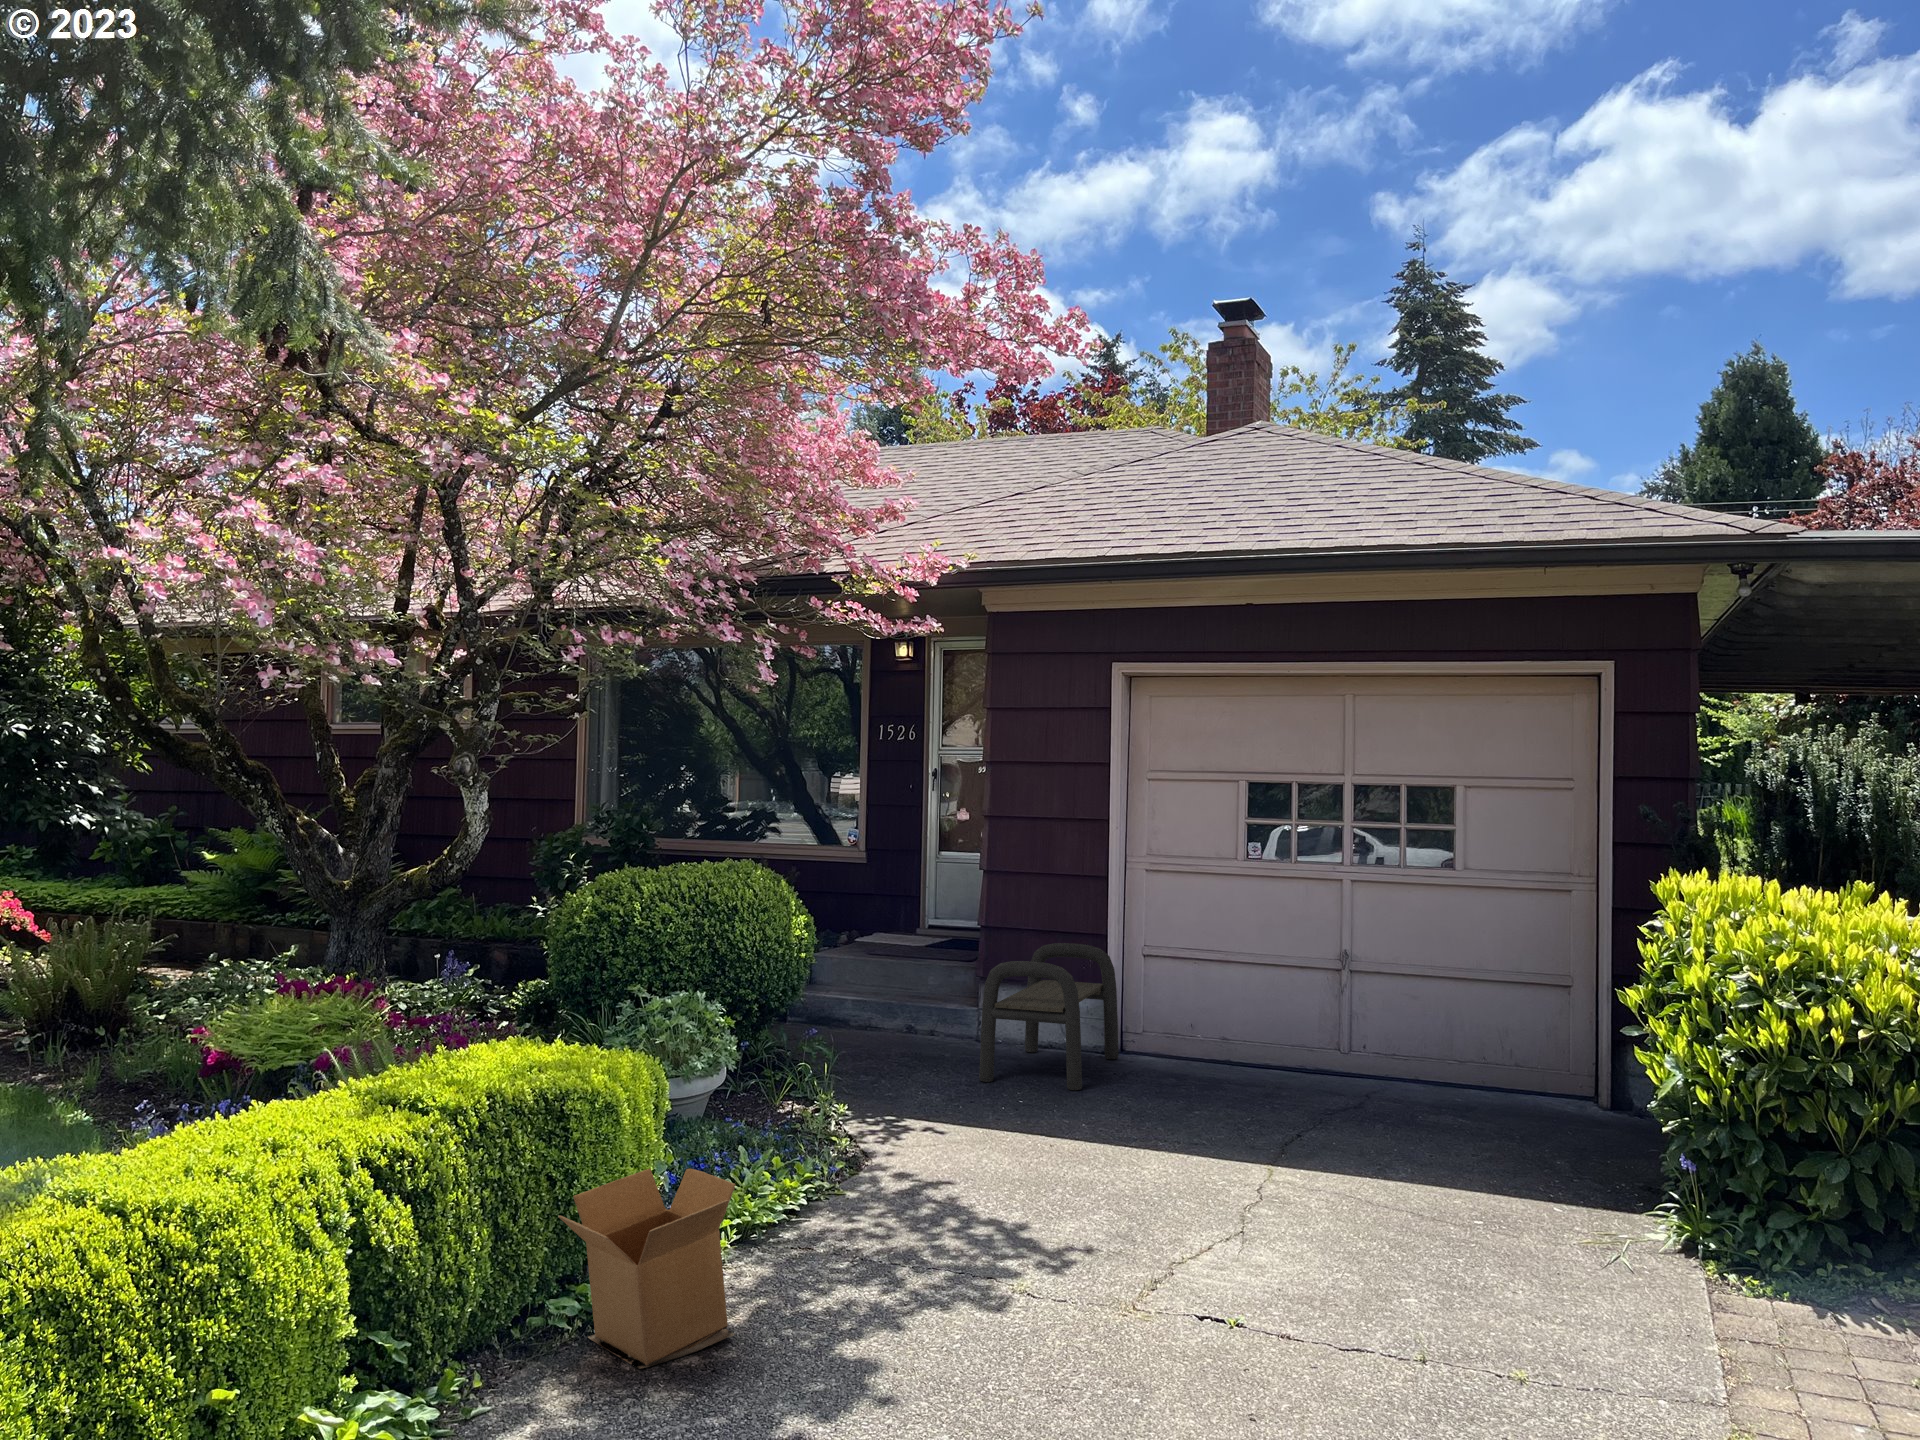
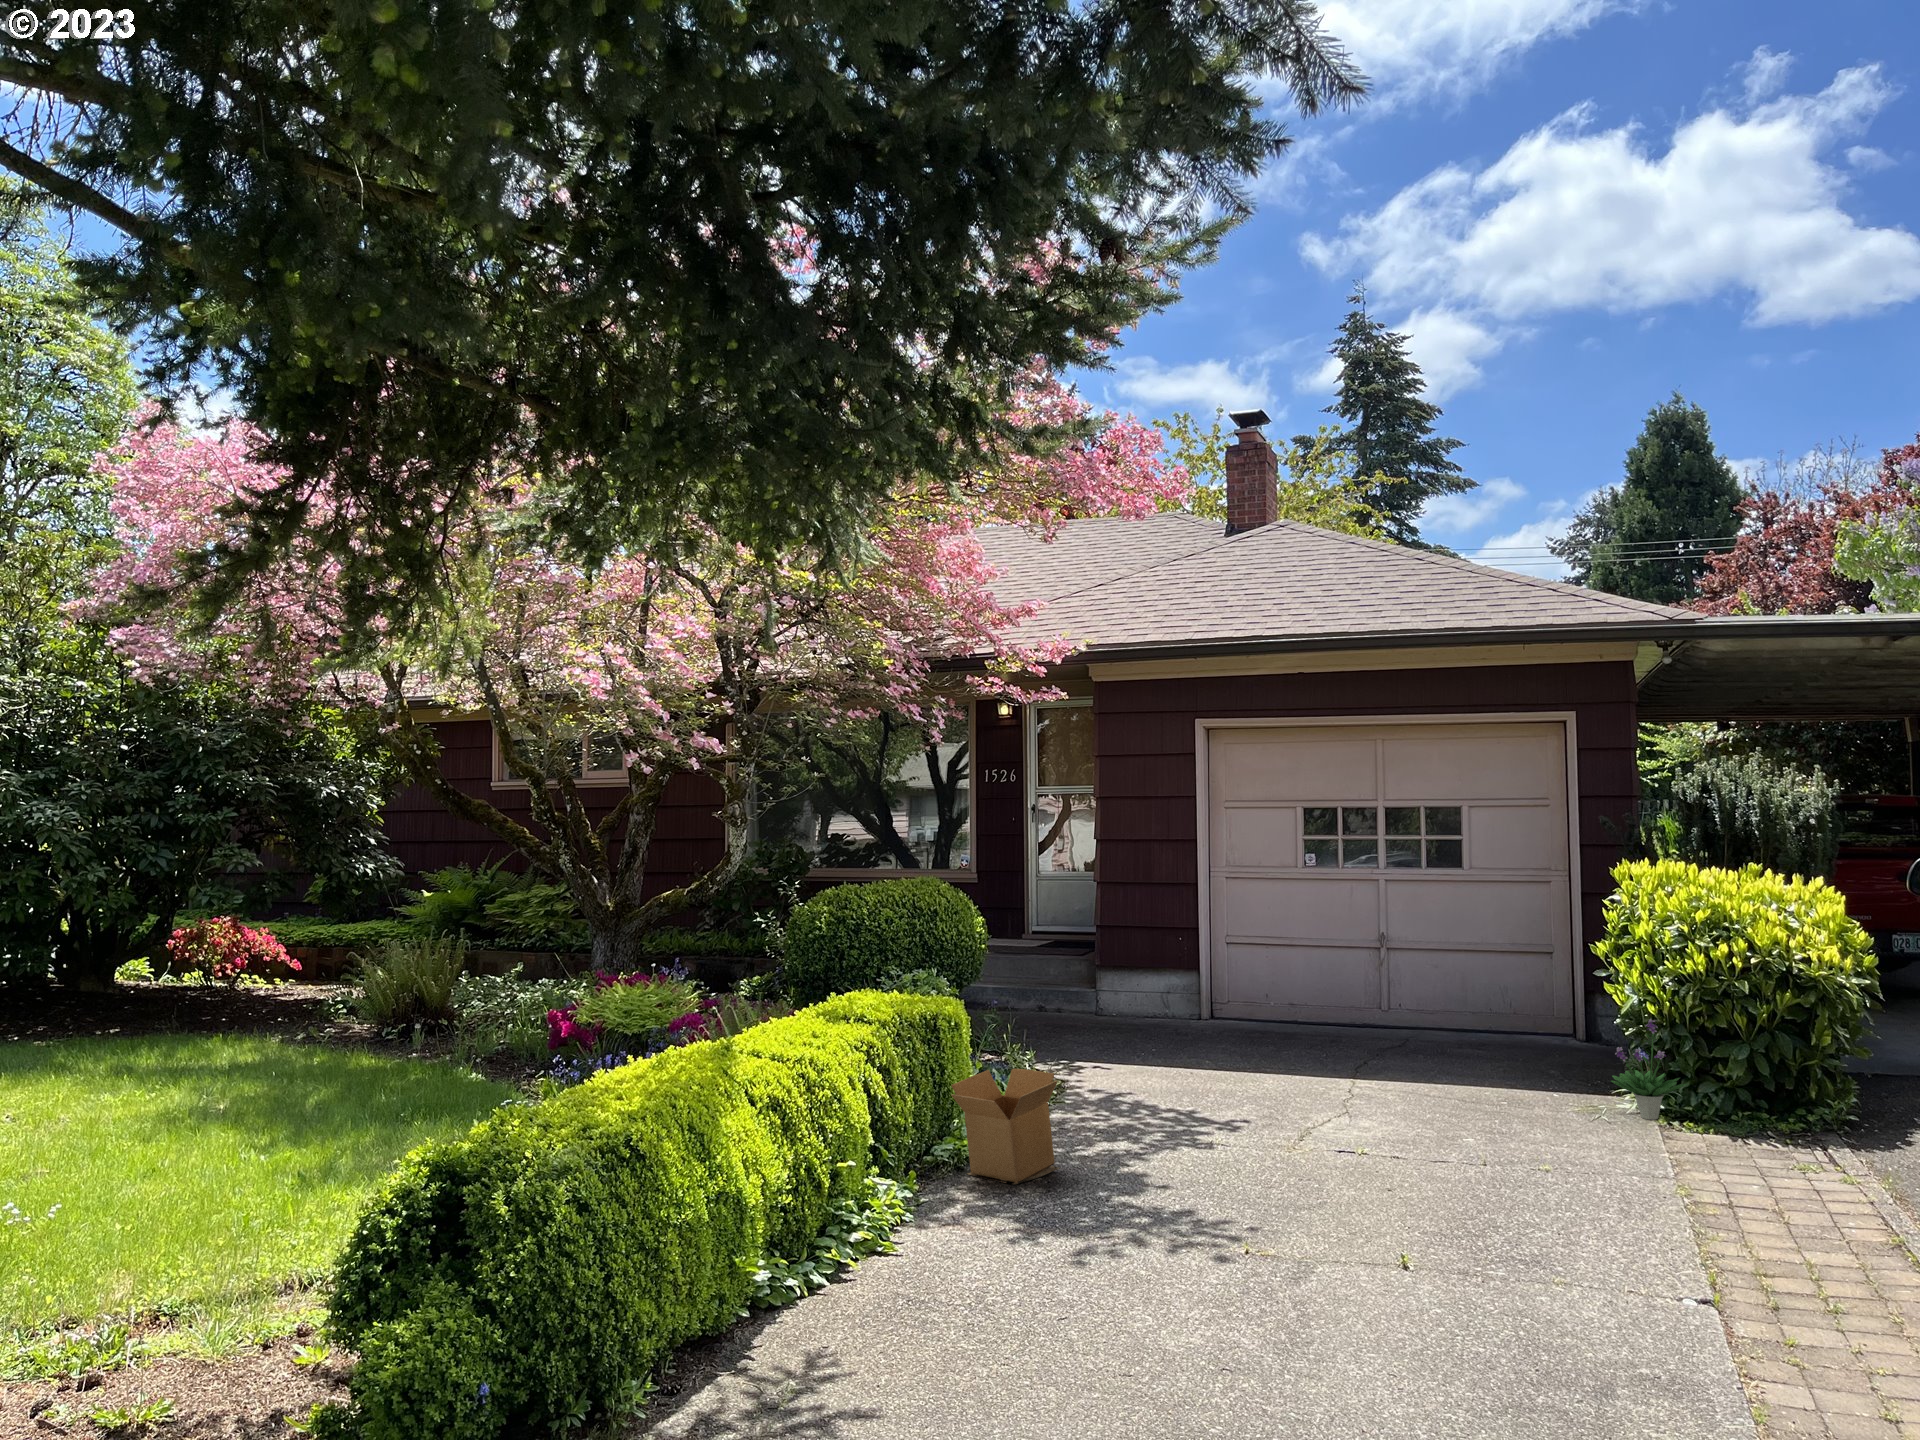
bench: present [979,943,1118,1090] -> none [1111,937,1207,1045]
potted plant: none [1633,1115,1755,1269] -> present [1611,1019,1687,1120]

